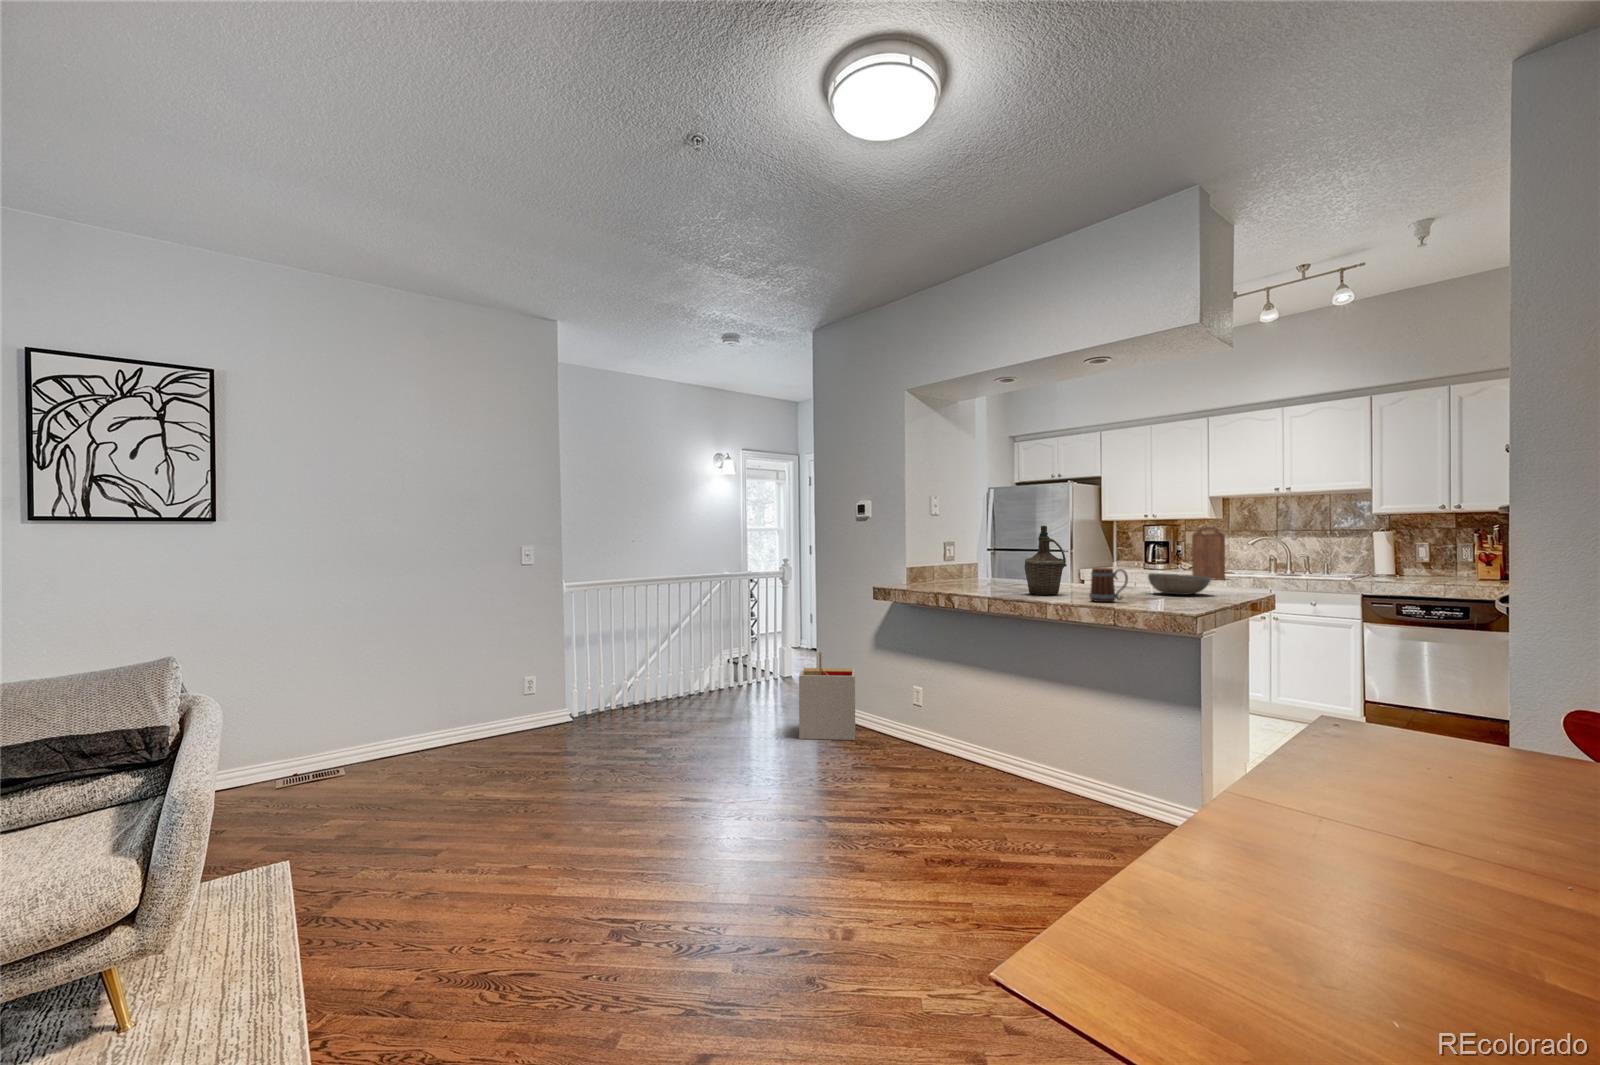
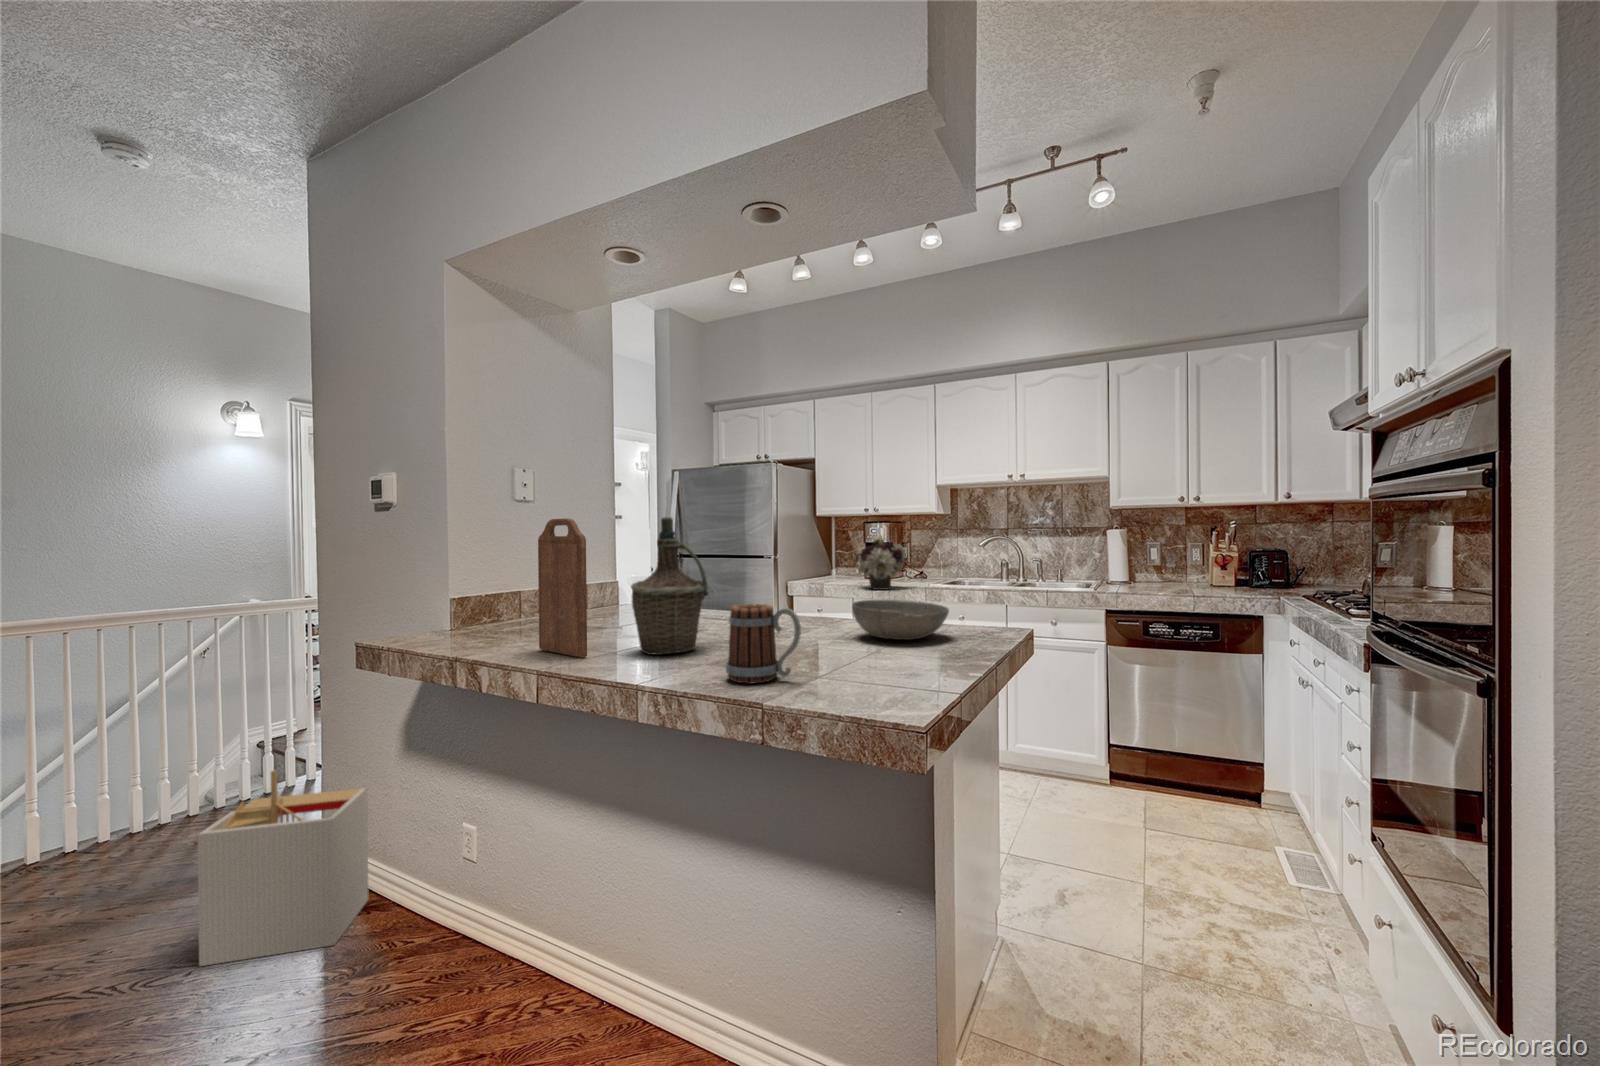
cutting board: present [1192,527,1225,580] -> present [538,518,587,658]
flower arrangement: none [1137,534,1183,577] -> present [856,535,906,590]

